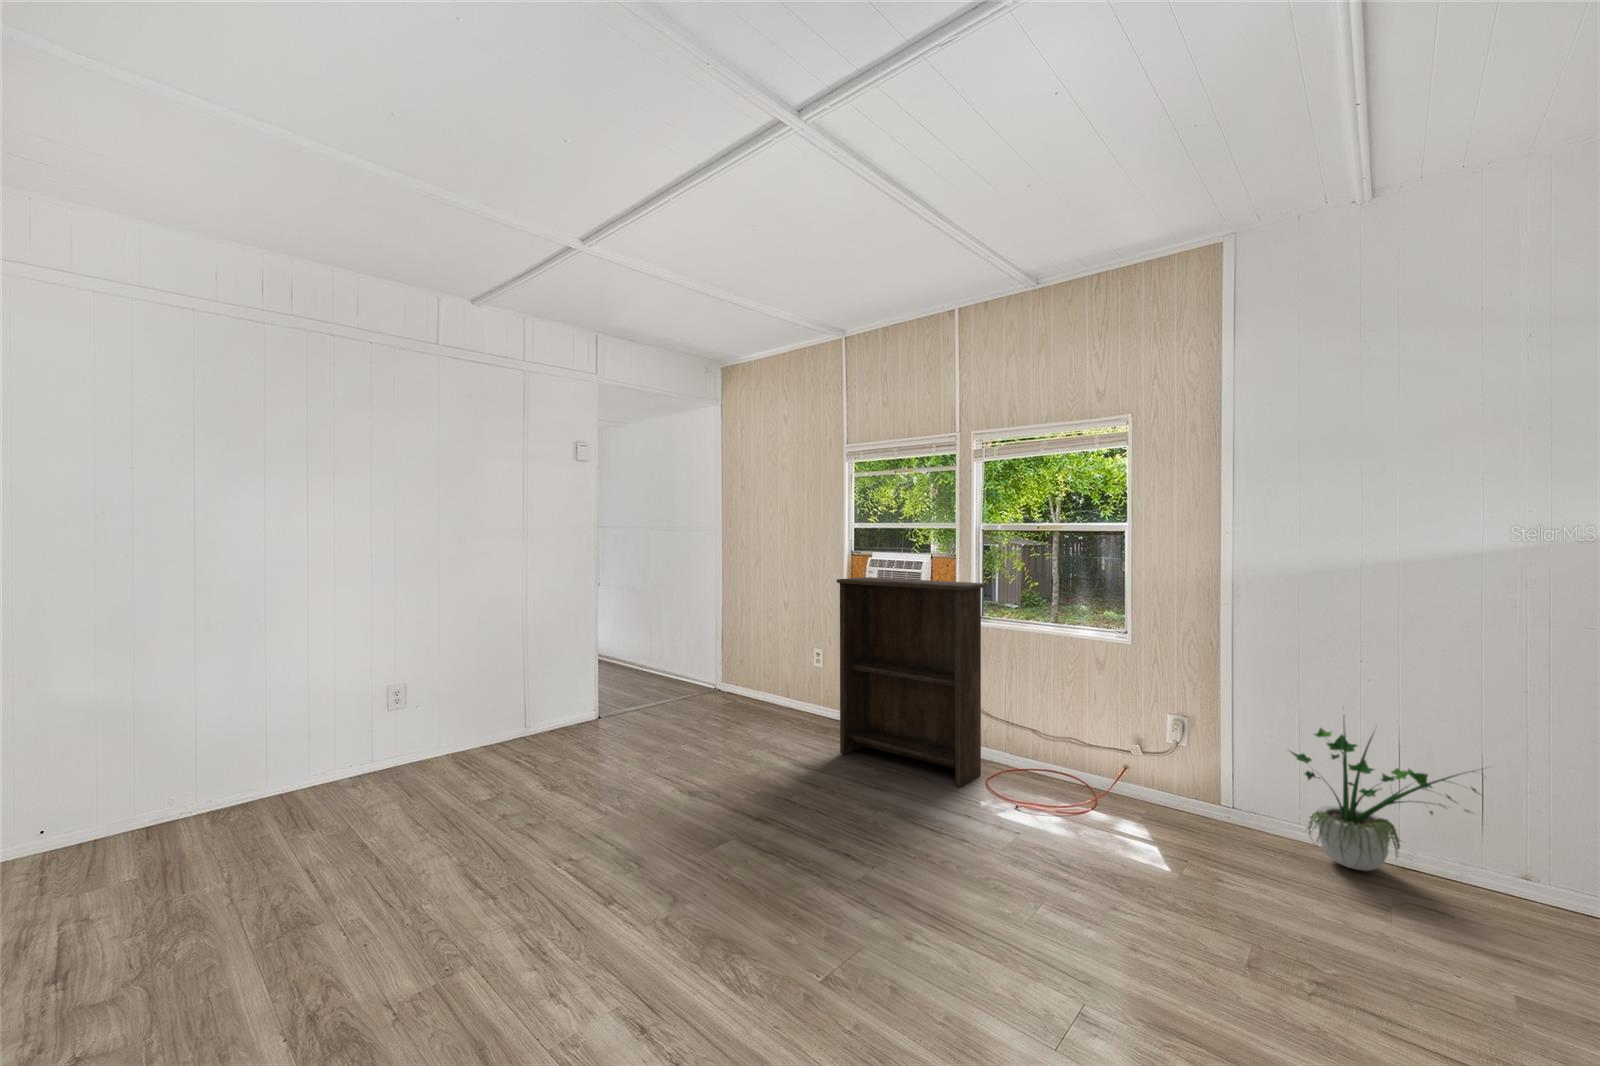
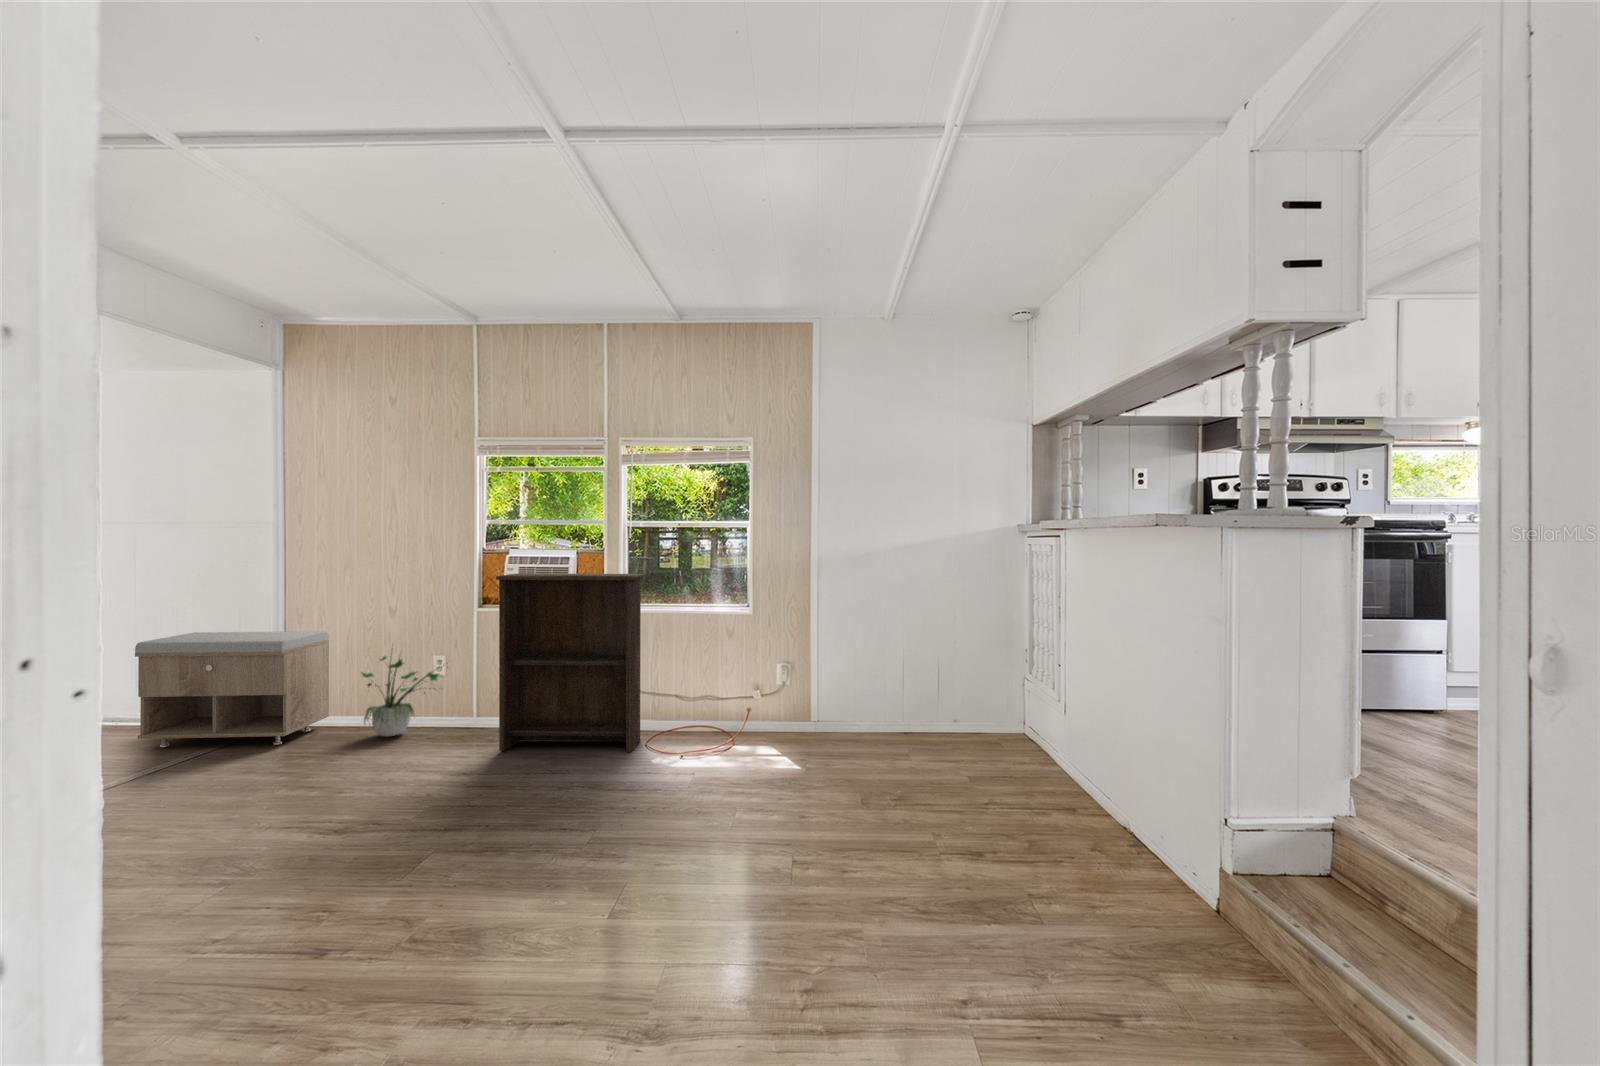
storage bench: none [625,612,744,709] -> present [135,631,329,747]
potted plant: present [1290,728,1477,871] -> present [362,656,444,737]

